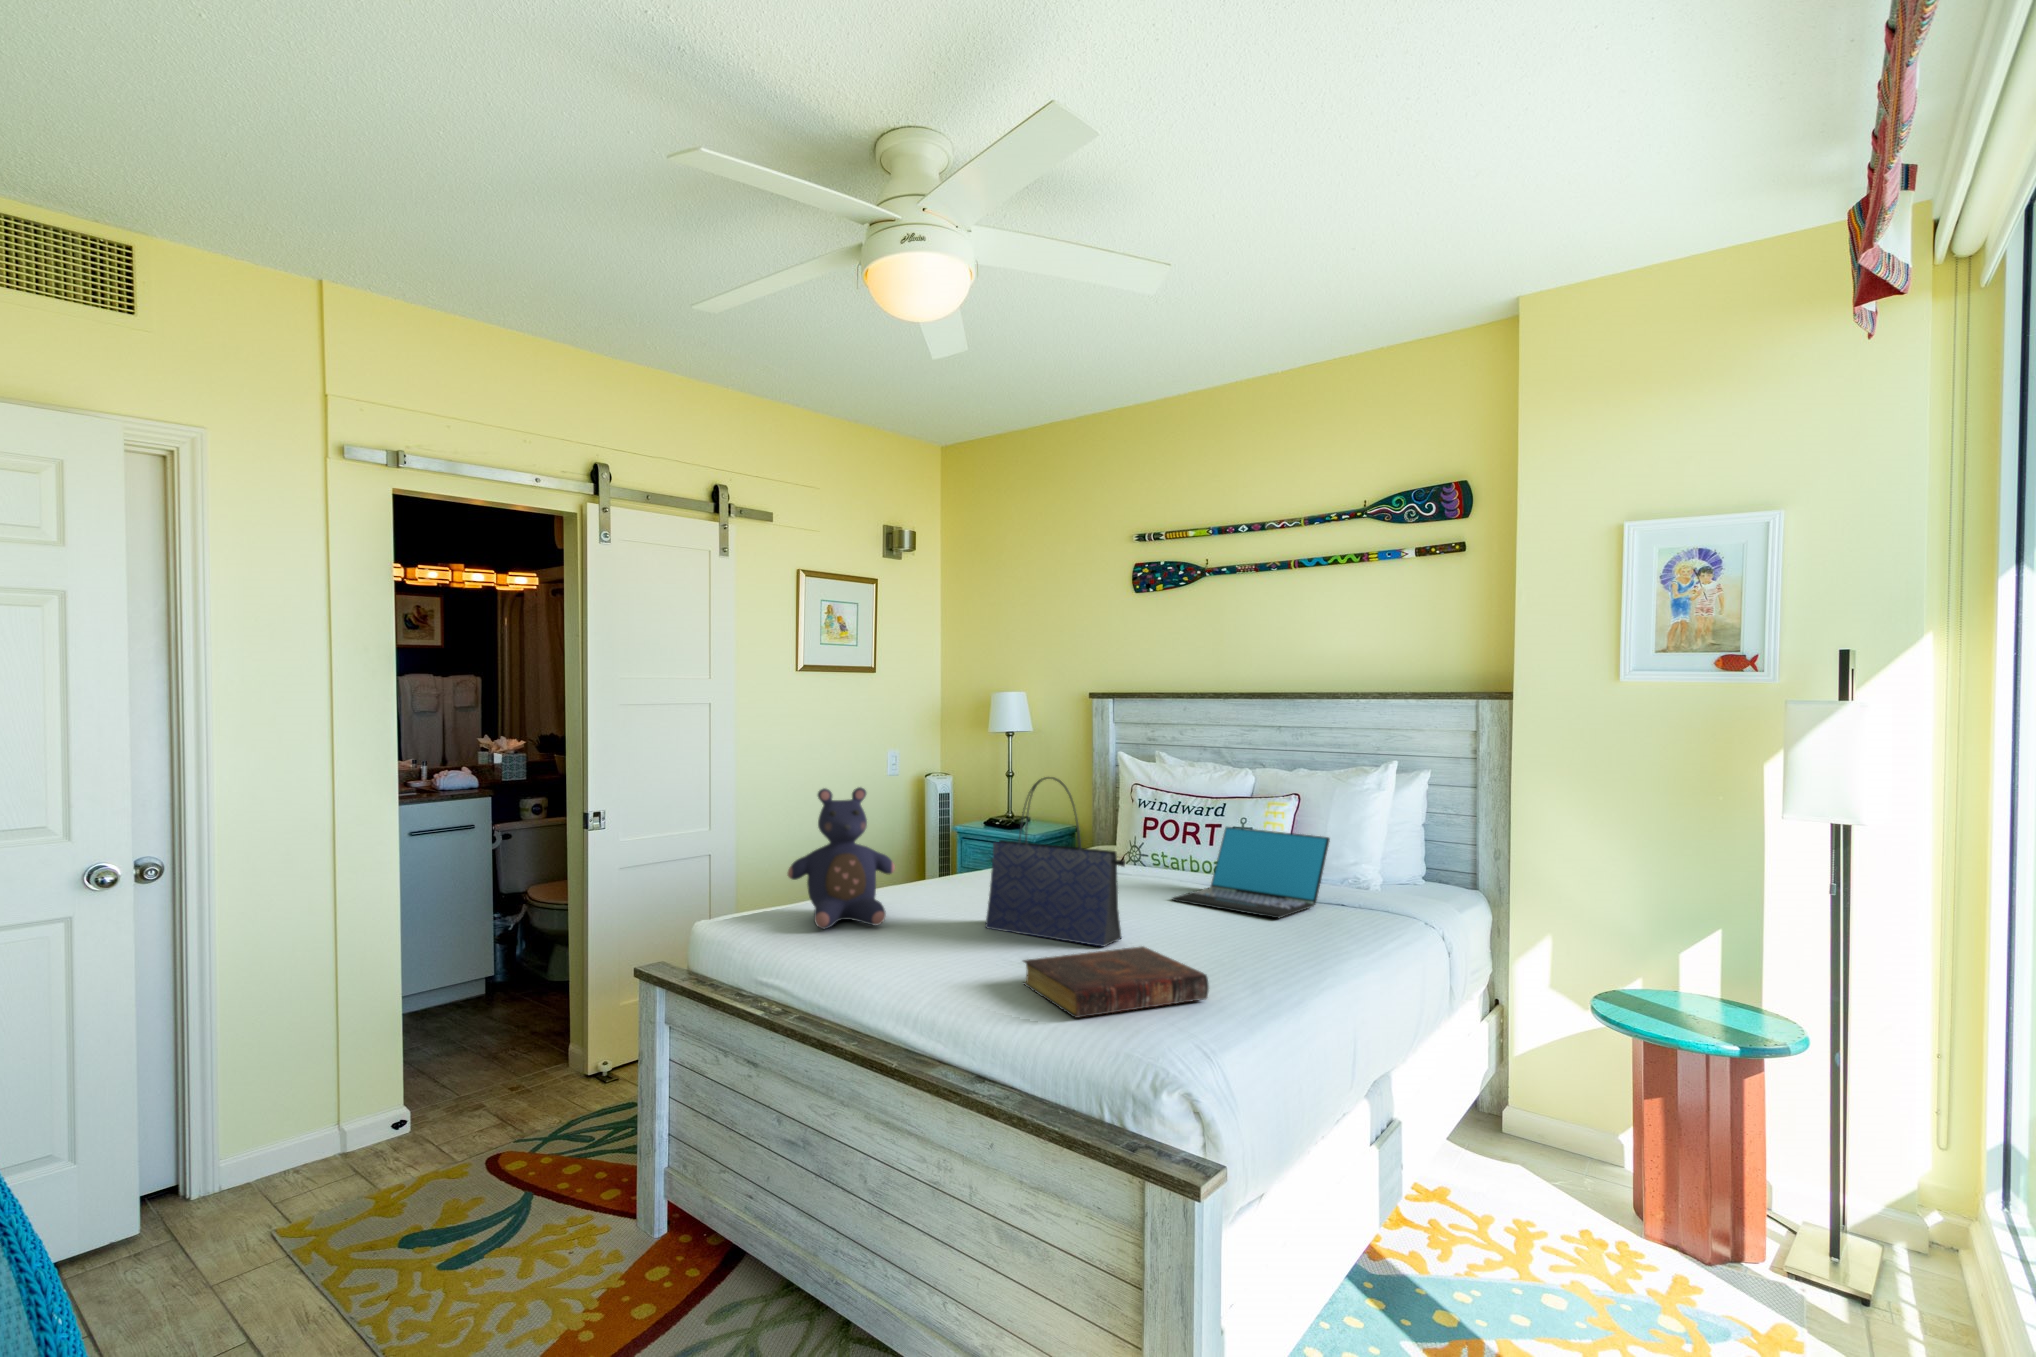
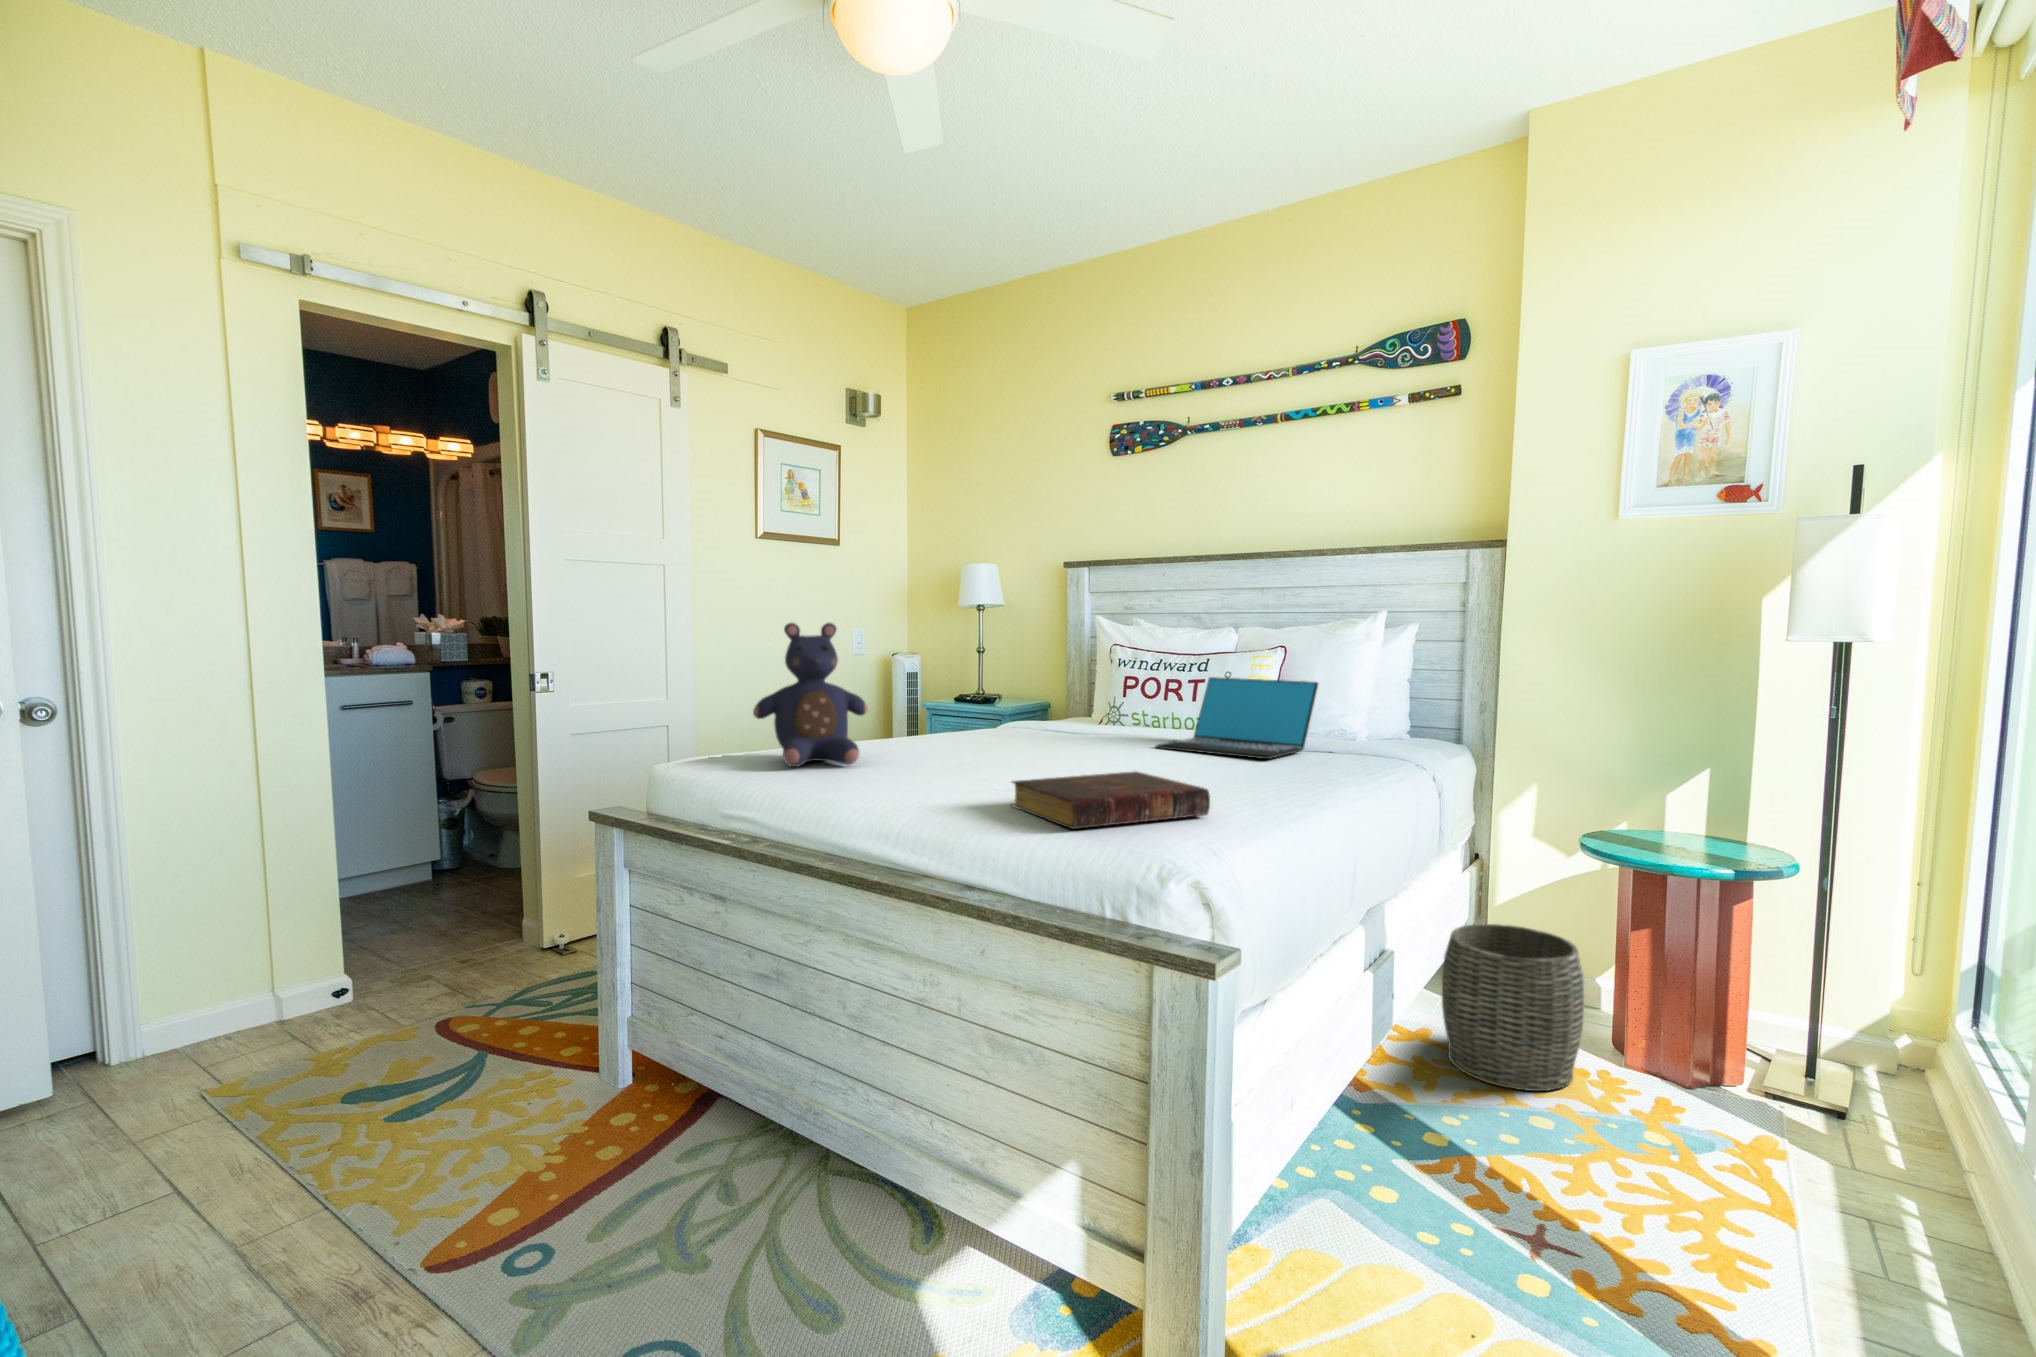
tote bag: present [985,777,1125,946] -> none [965,606,1115,779]
woven basket: none [1456,1085,1597,1264] -> present [1442,924,1584,1091]

